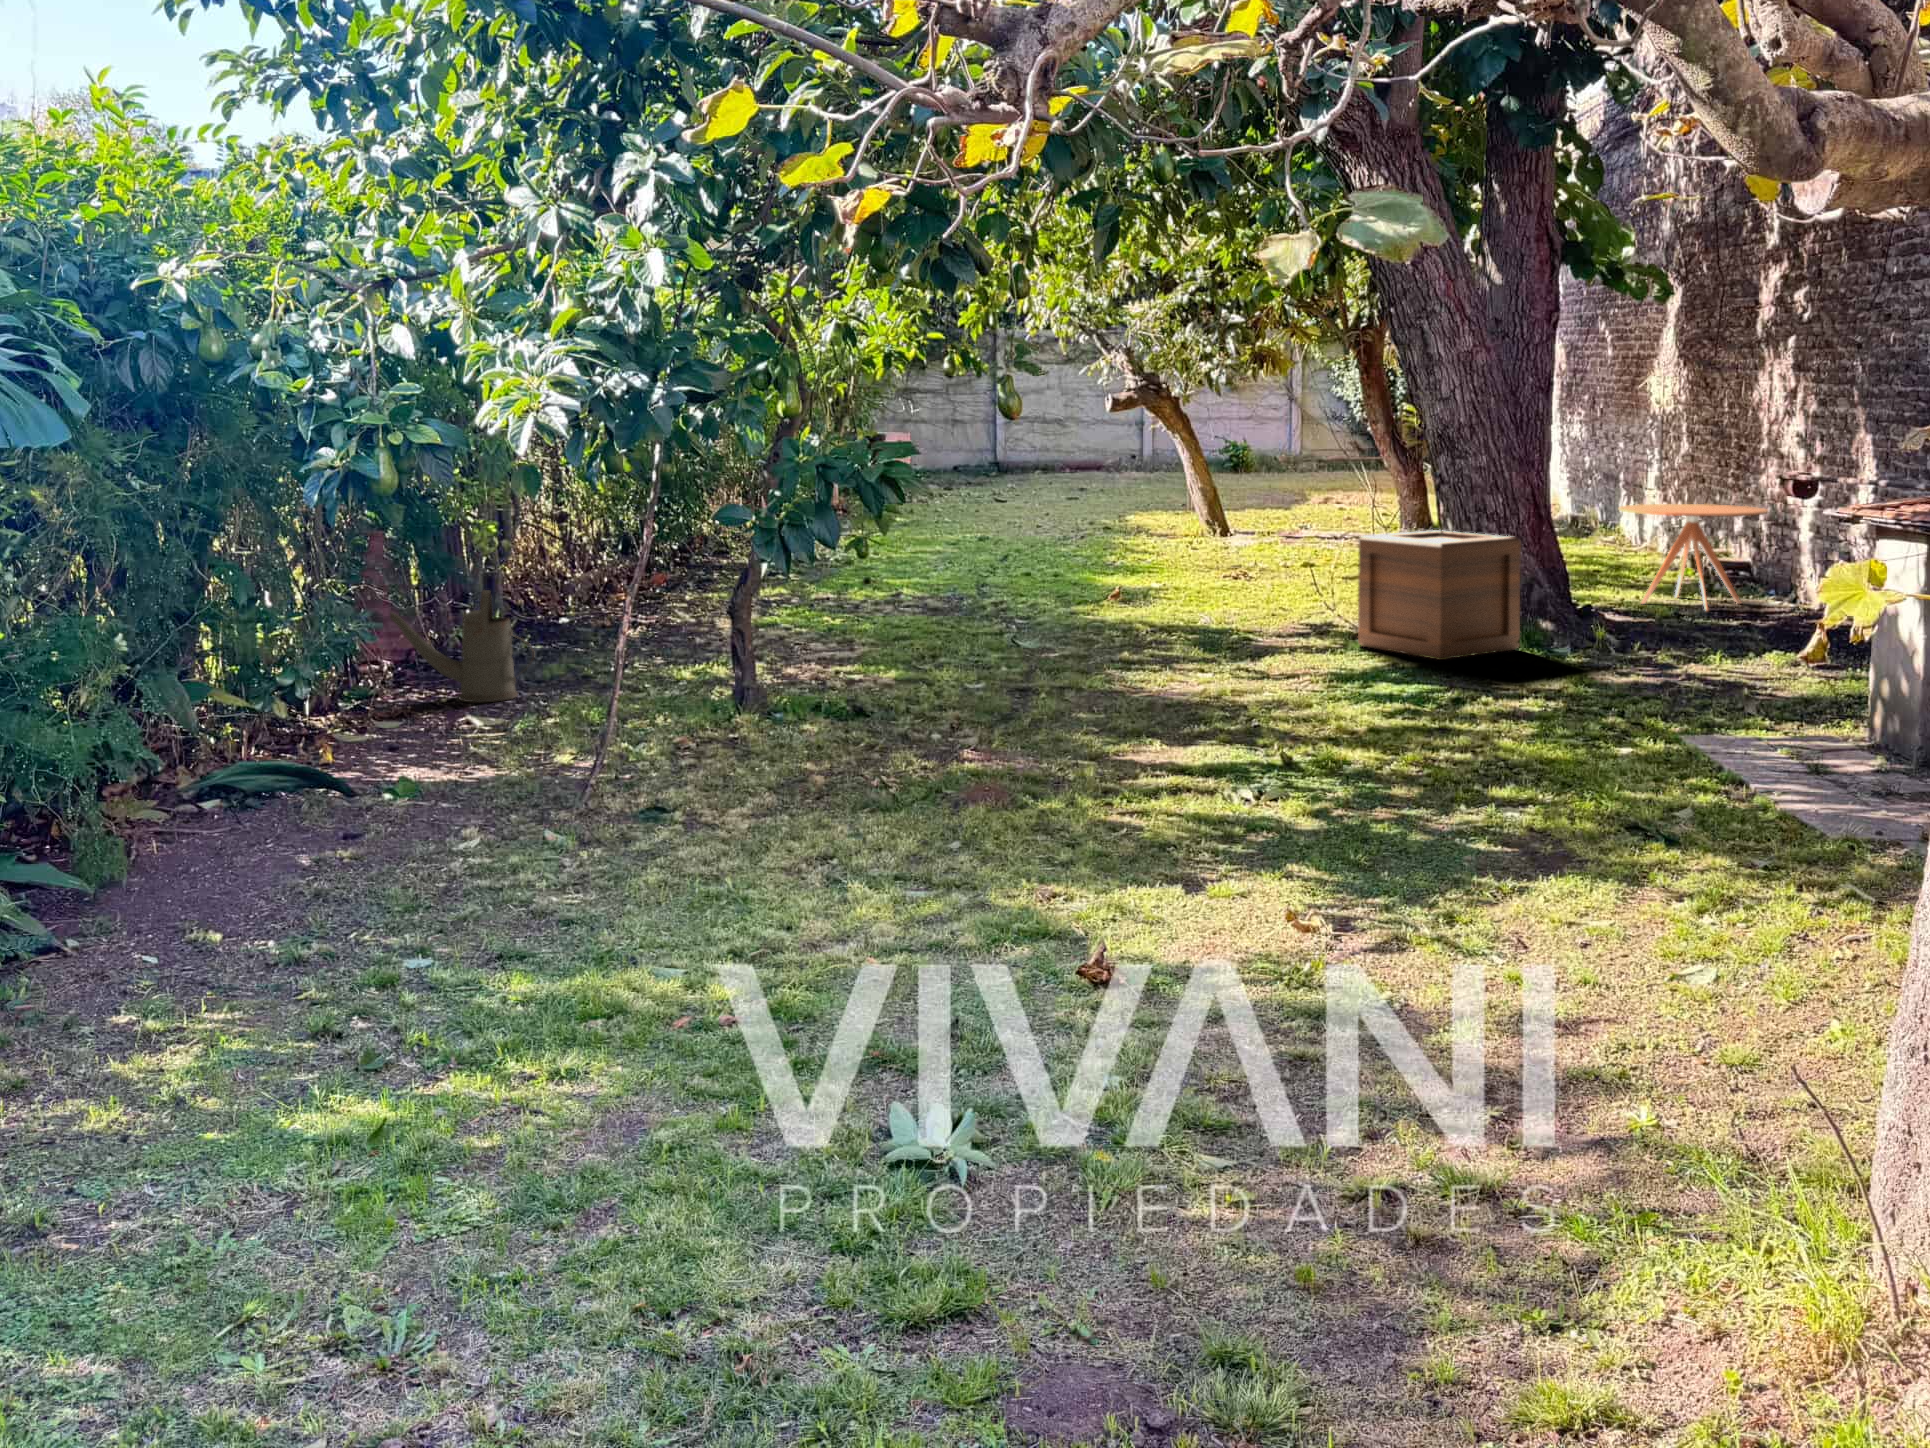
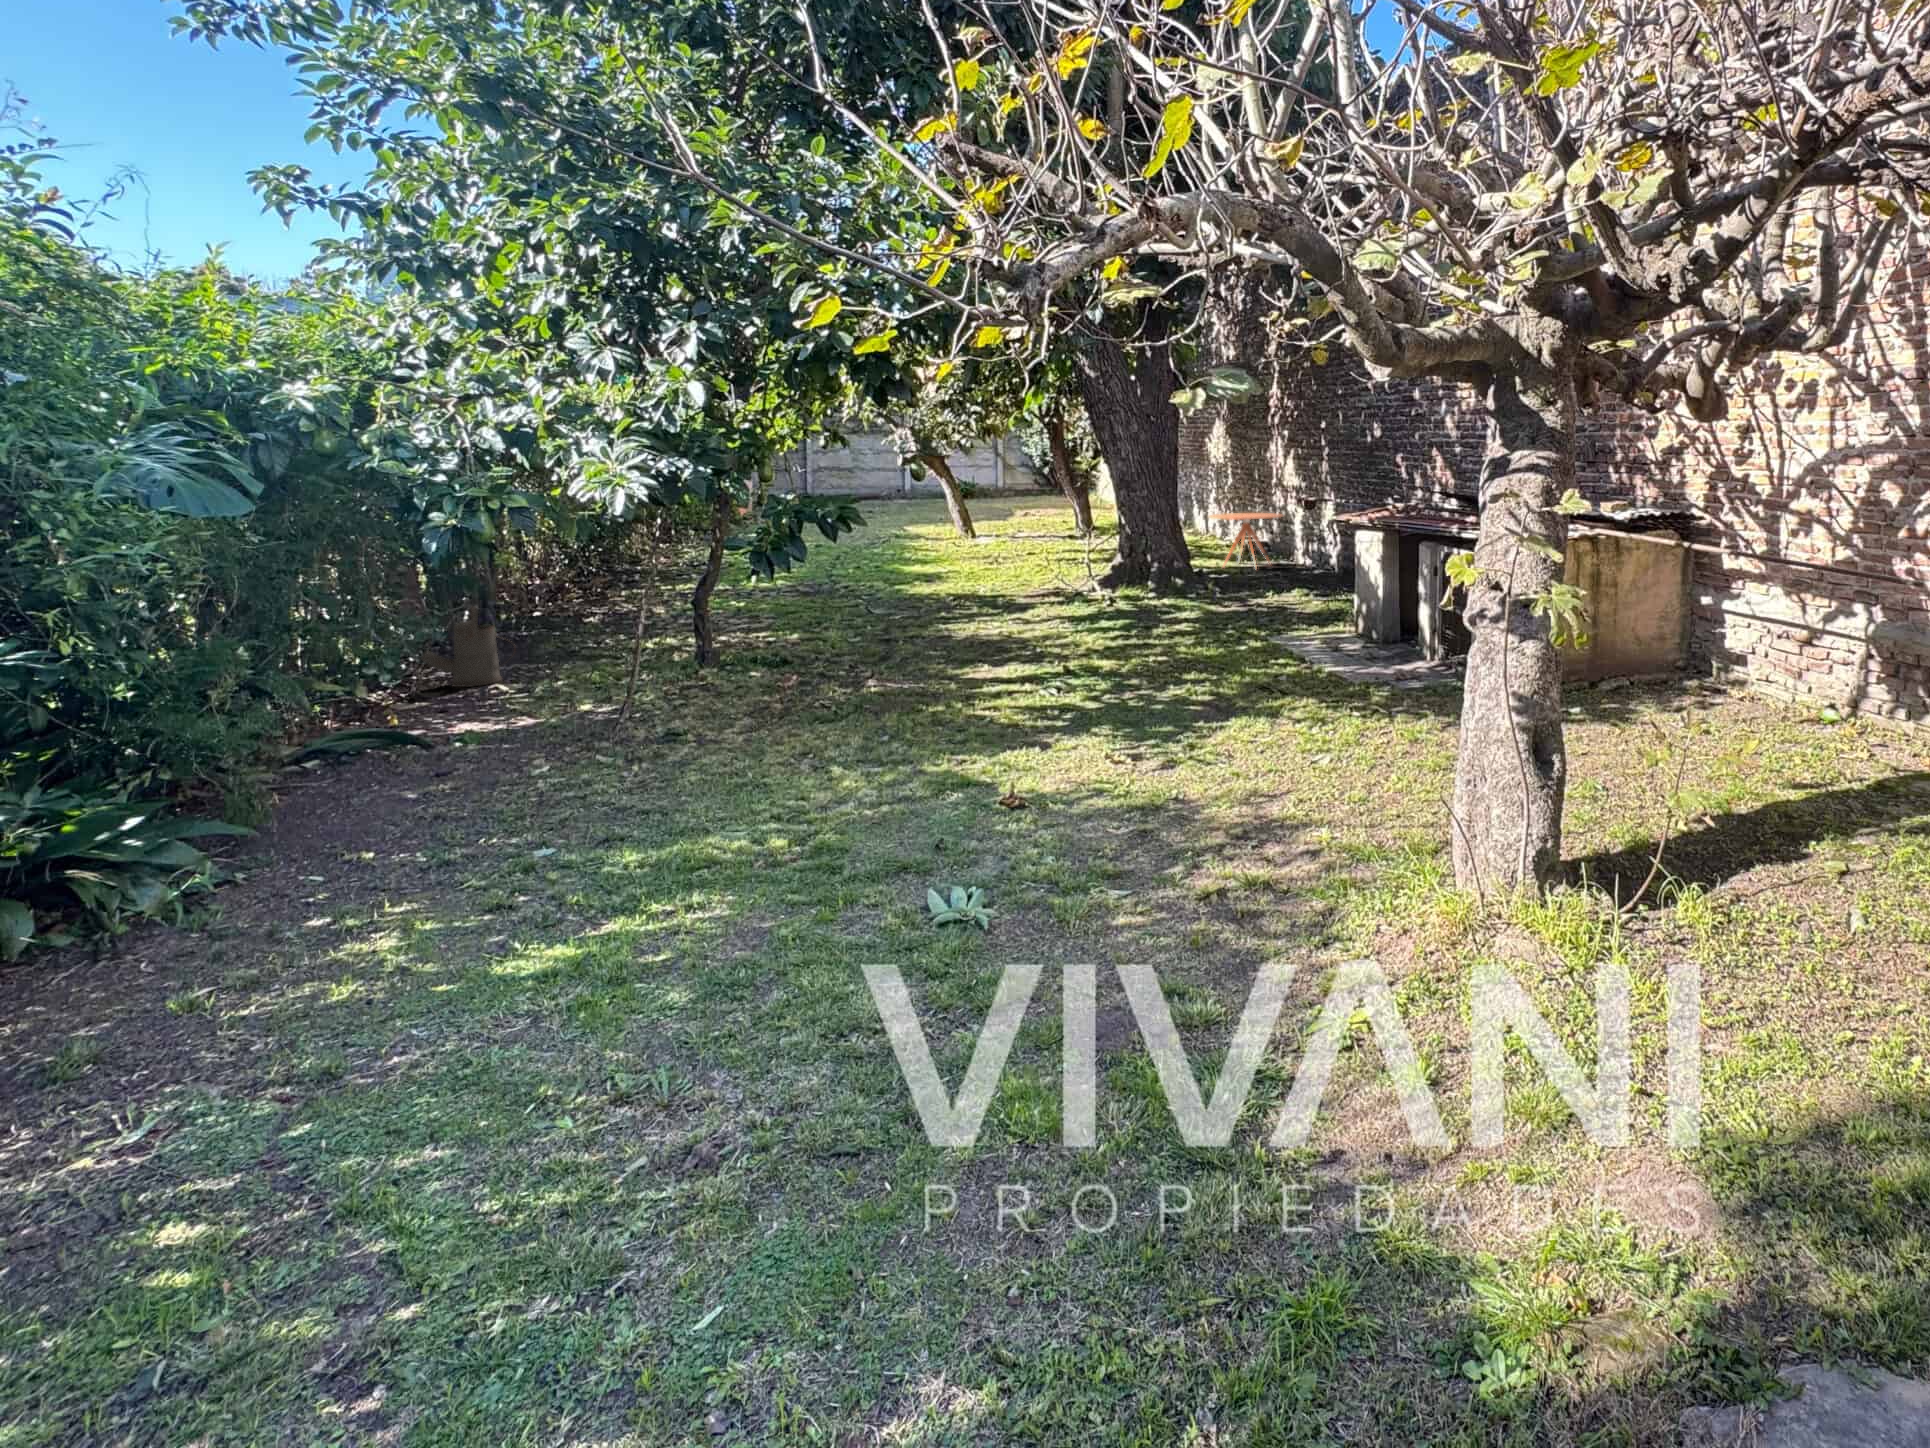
wooden crate: present [1358,530,1521,660] -> none [1077,533,1169,606]

